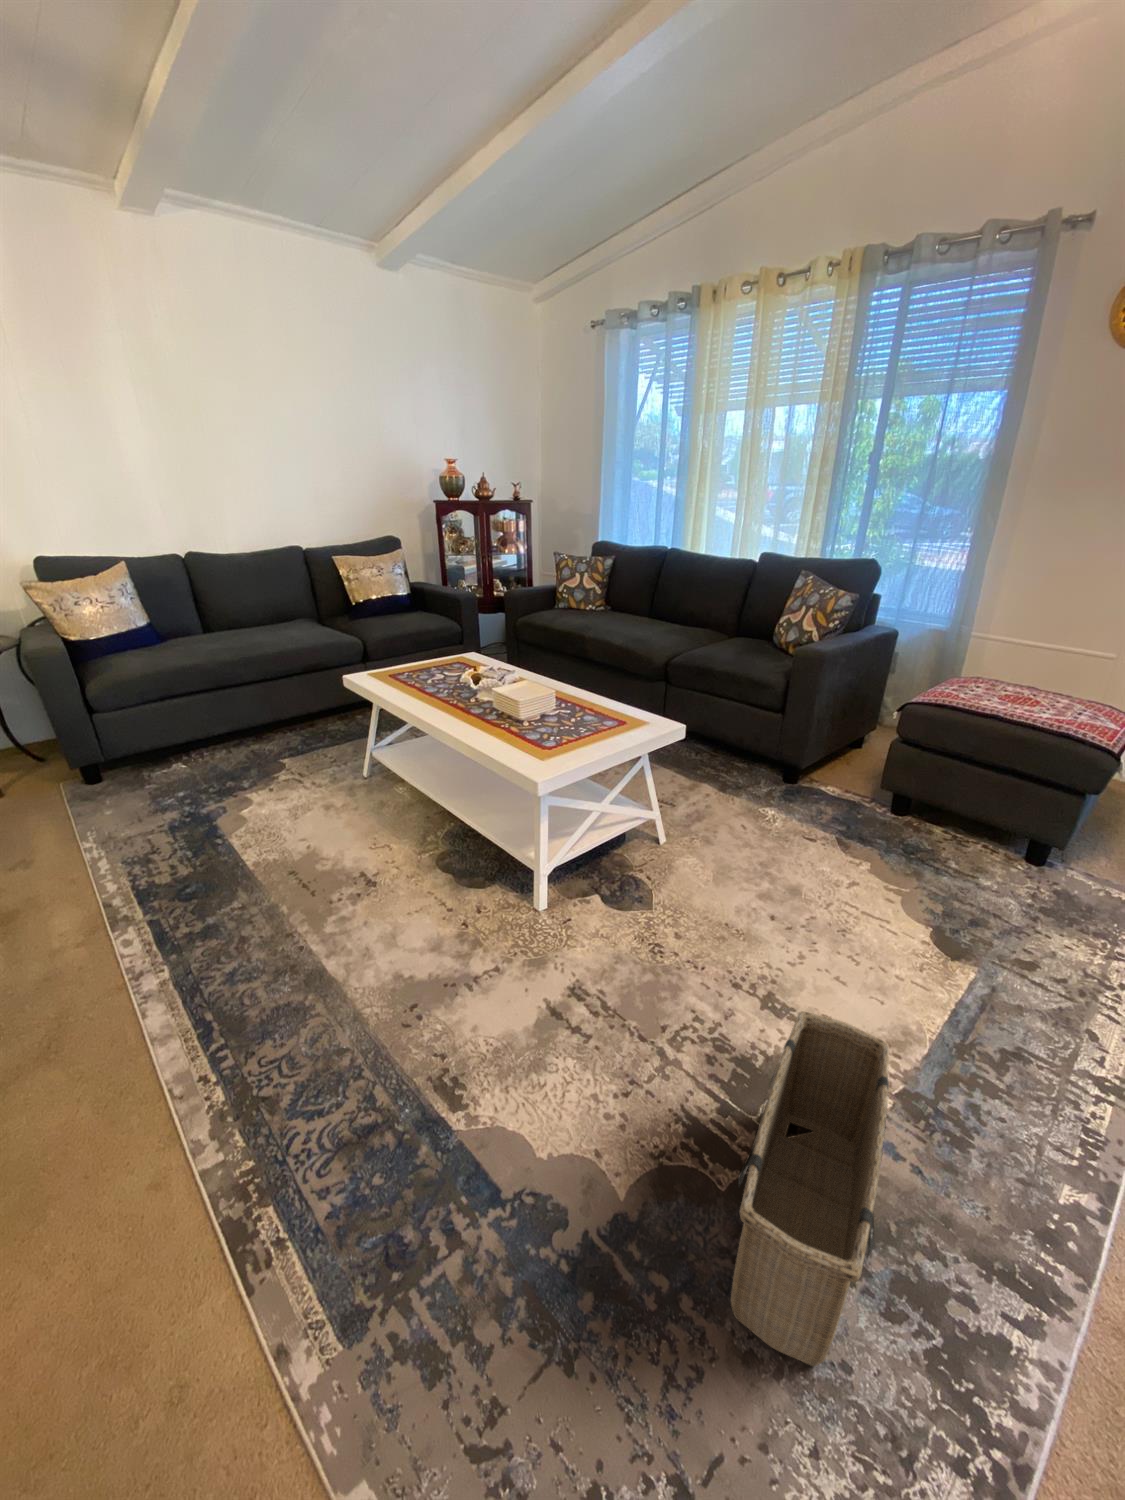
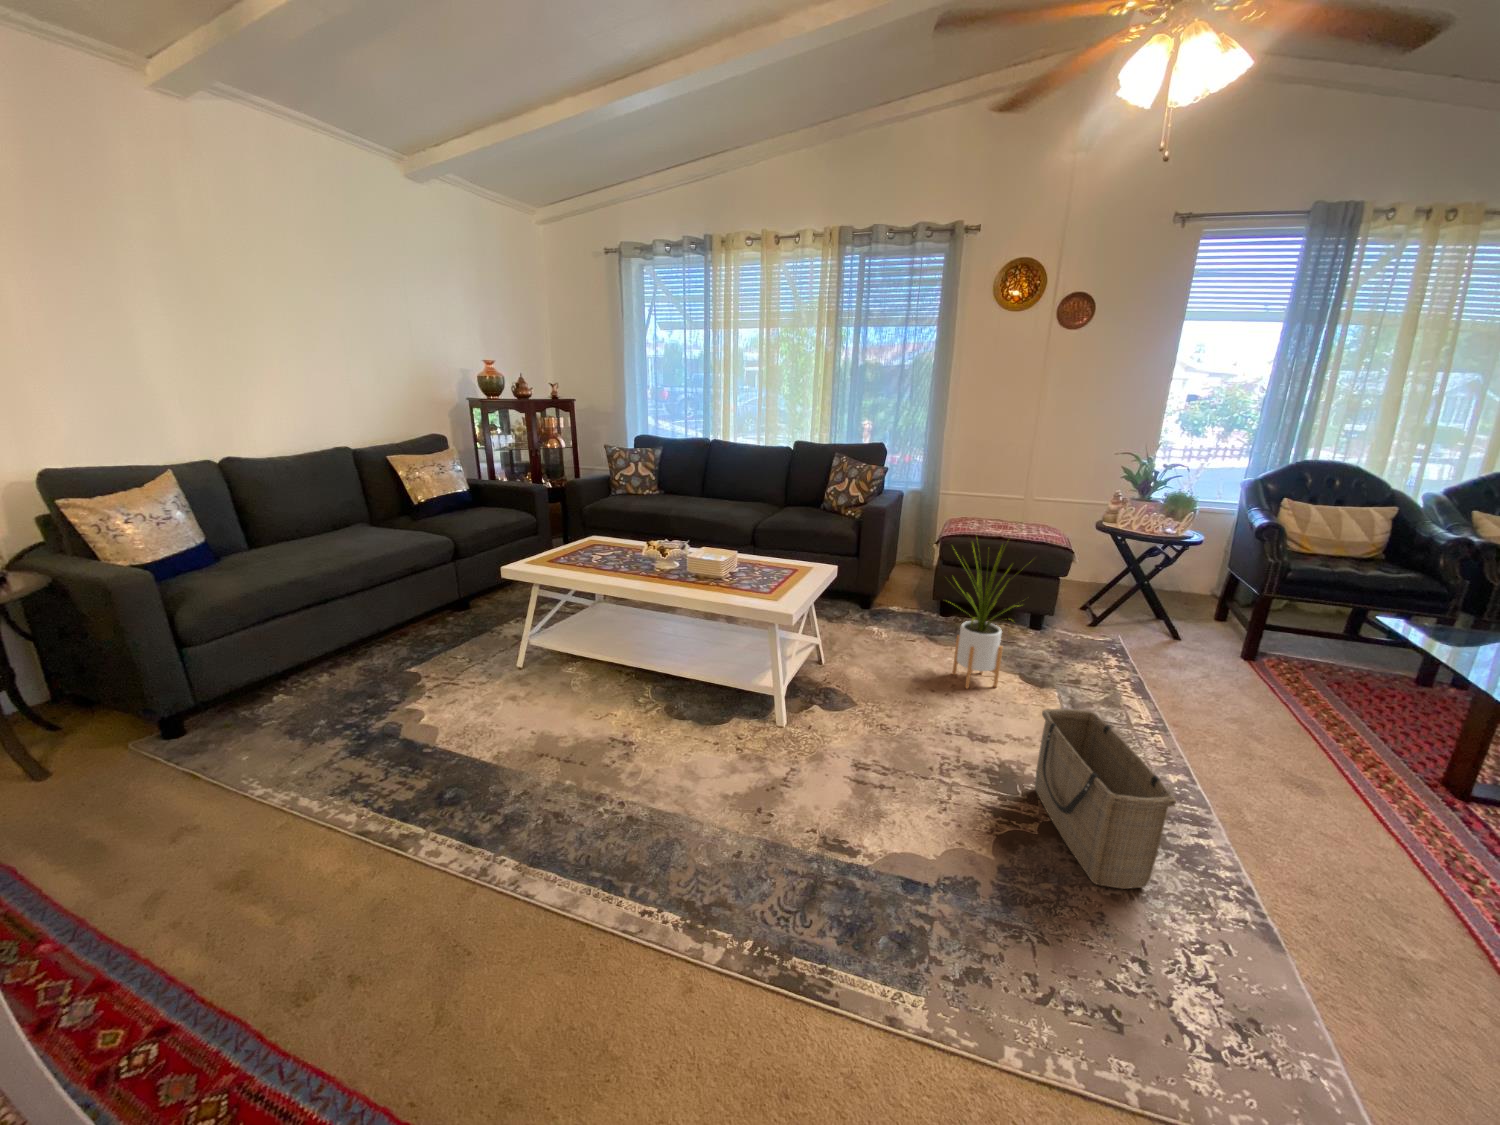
house plant: none [802,707,958,938] -> present [953,543,1014,688]

